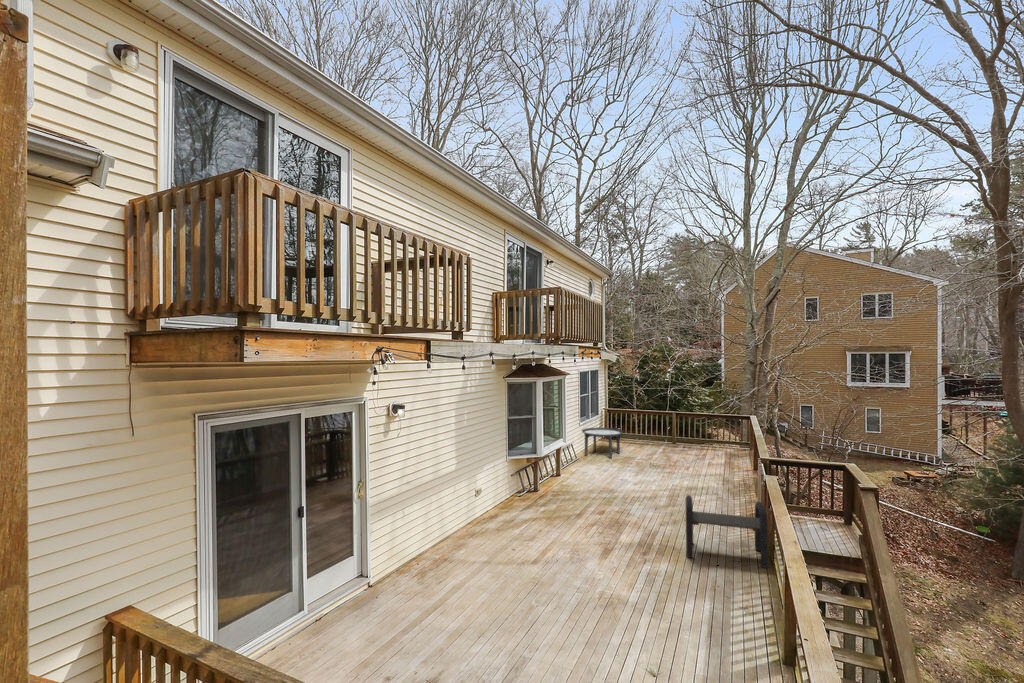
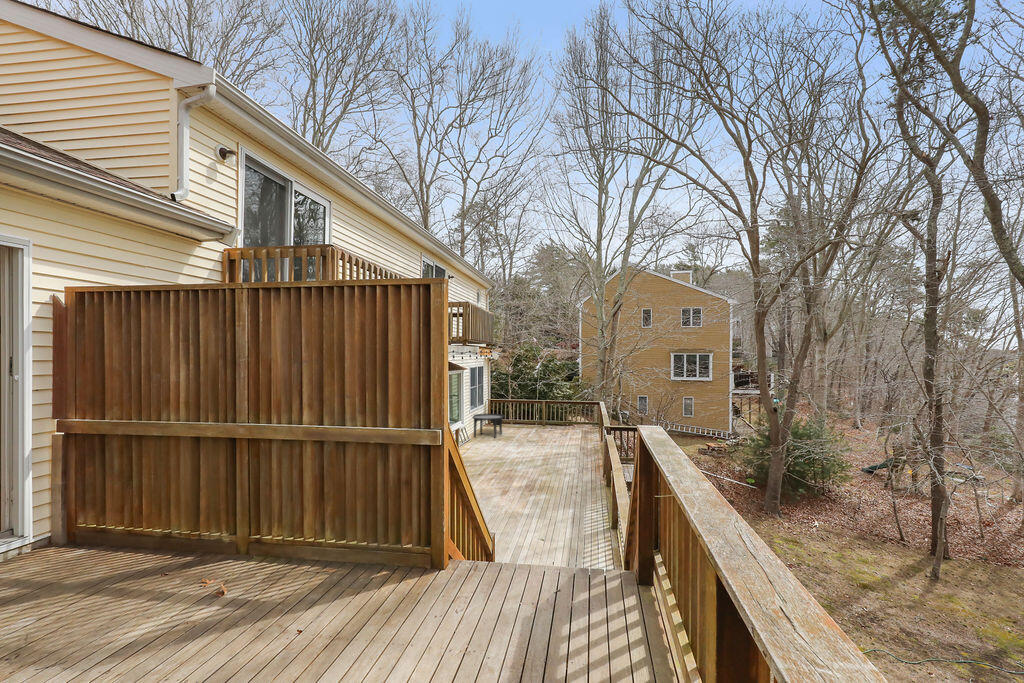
bench: present [686,495,769,568] -> none [558,450,609,492]

